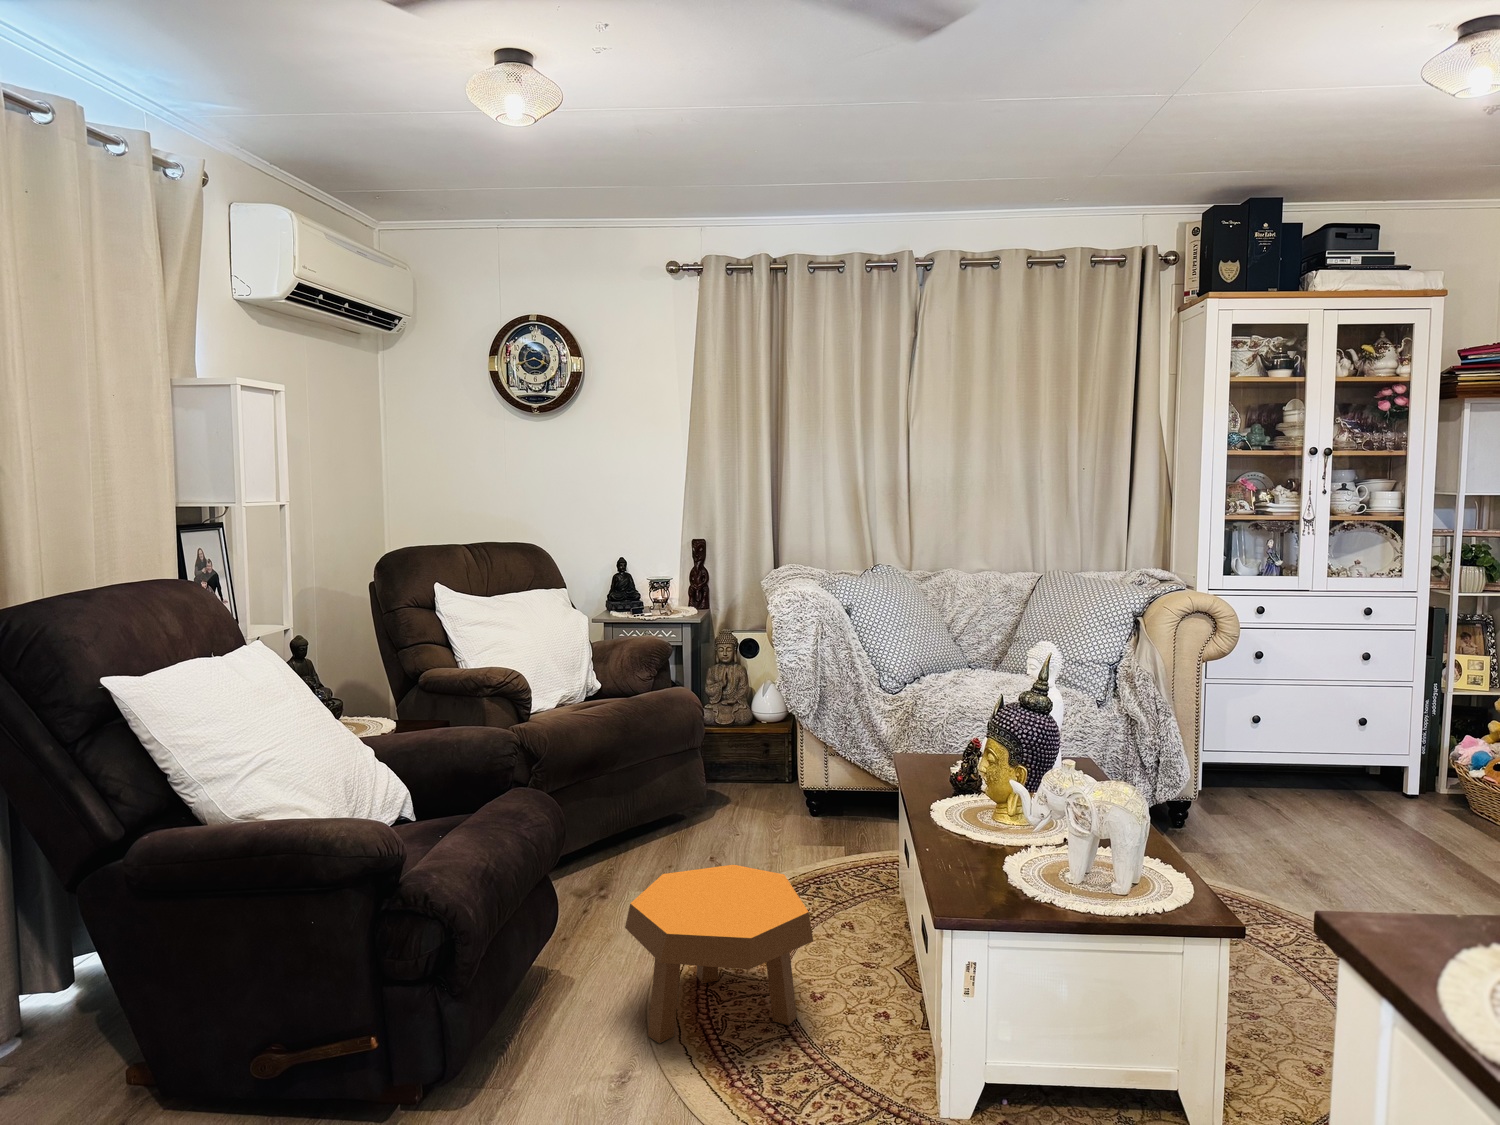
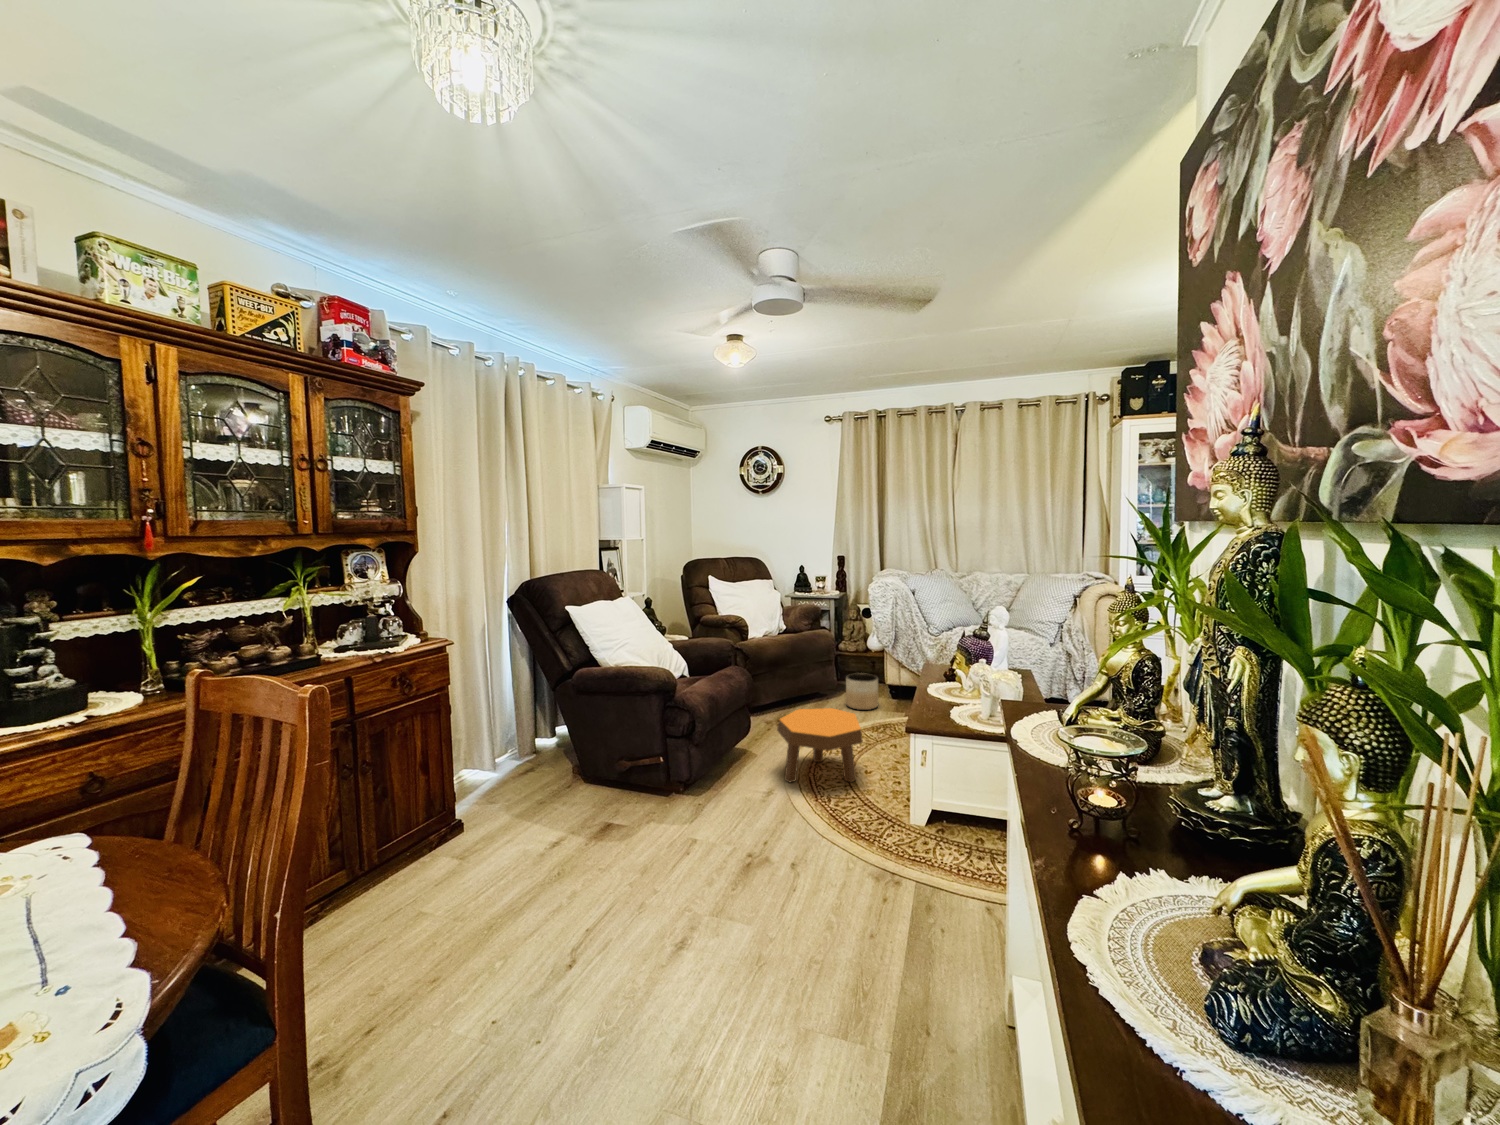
planter: none [731,774,794,848] -> present [846,673,878,710]

